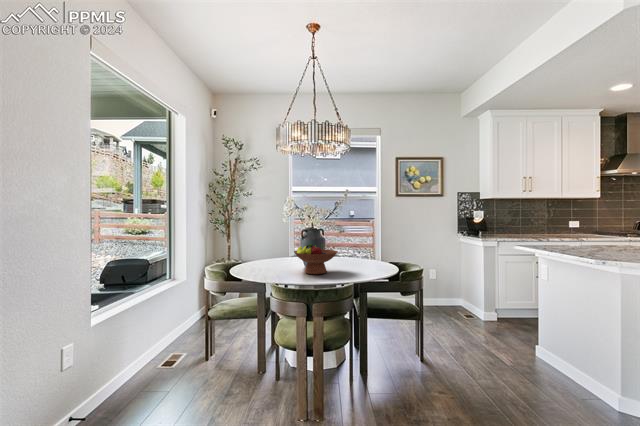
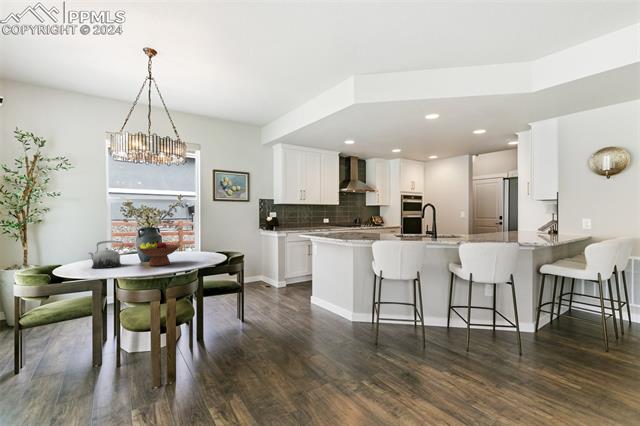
teapot: none [255,242,285,271] -> present [89,241,124,268]

